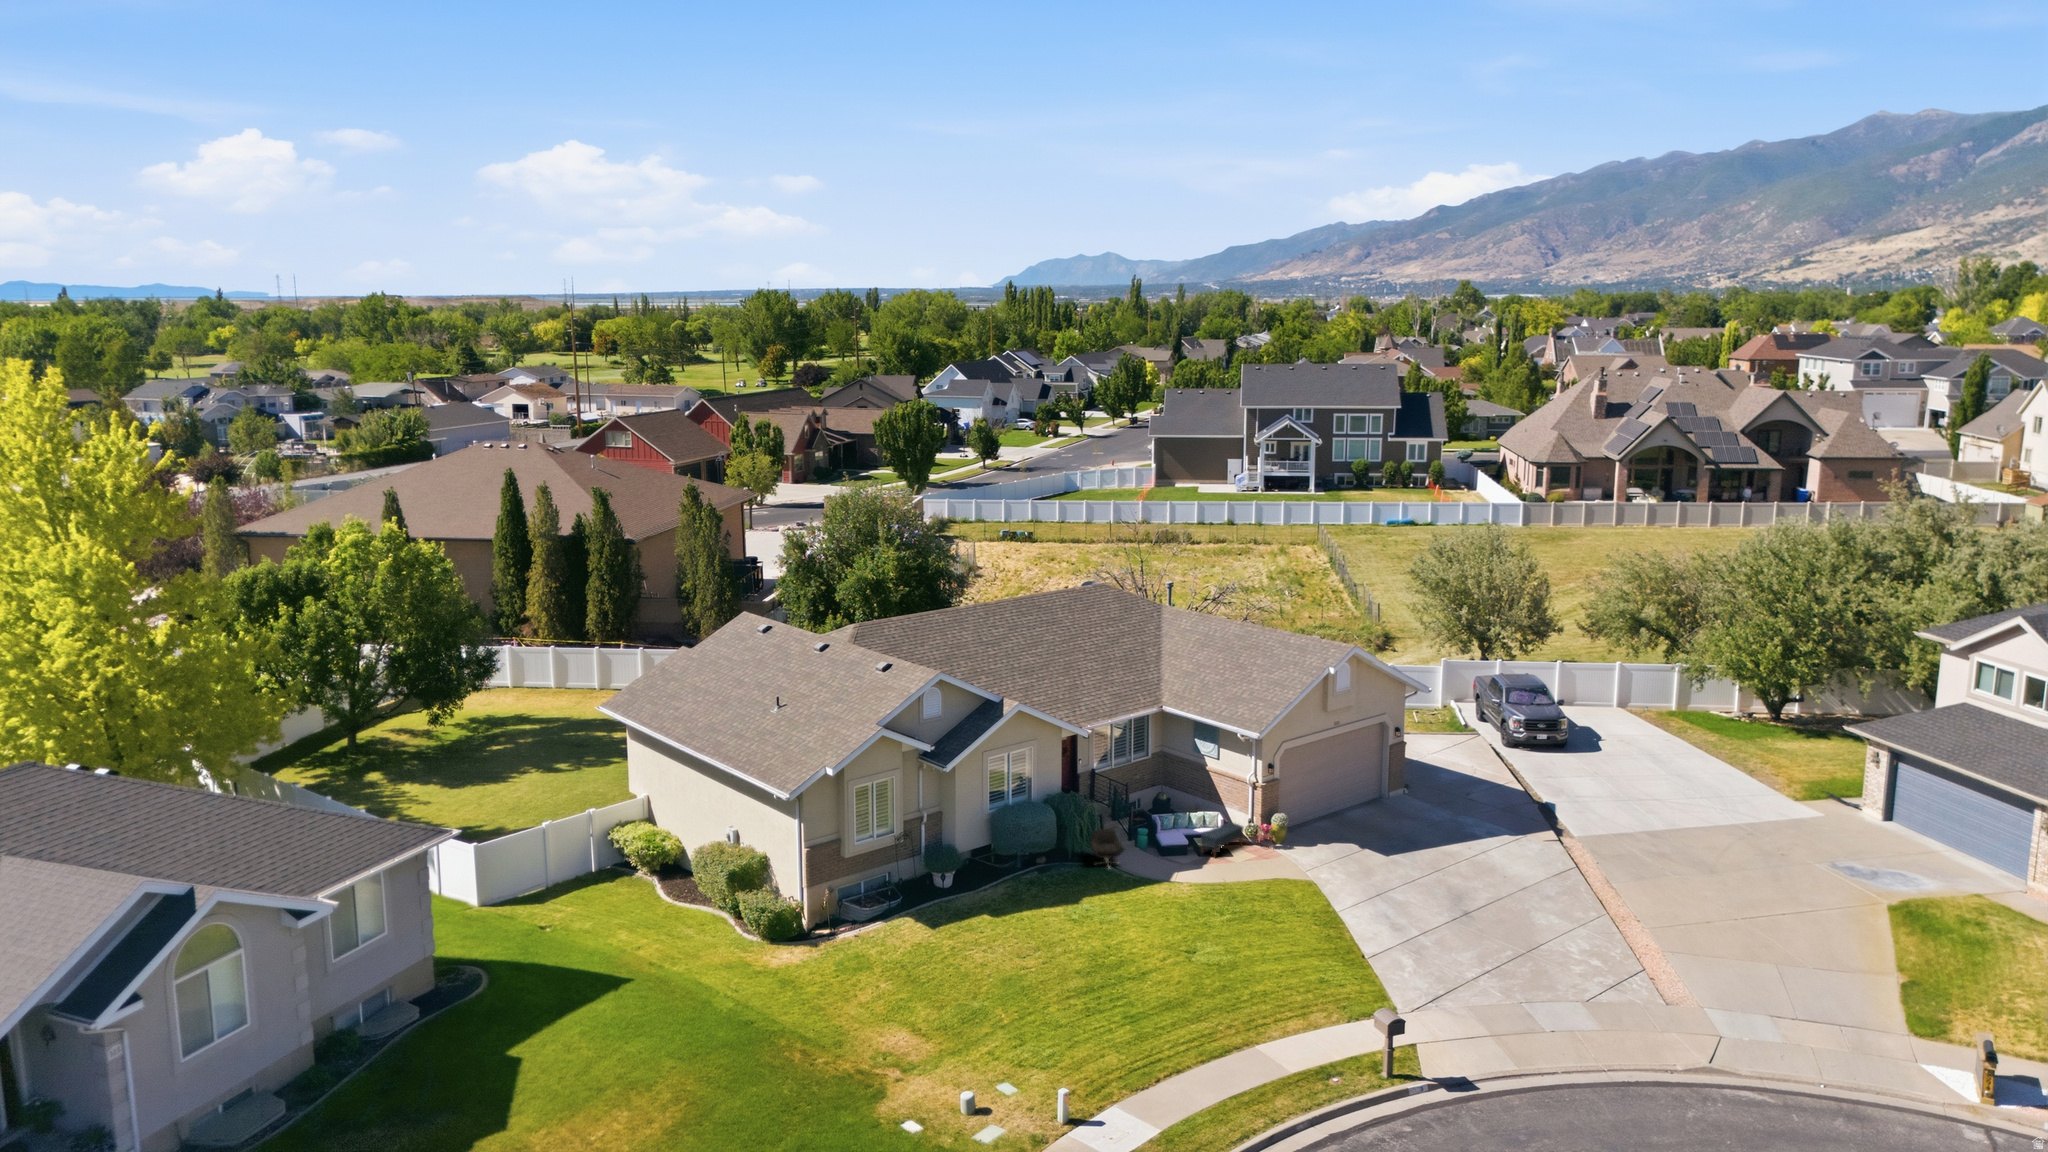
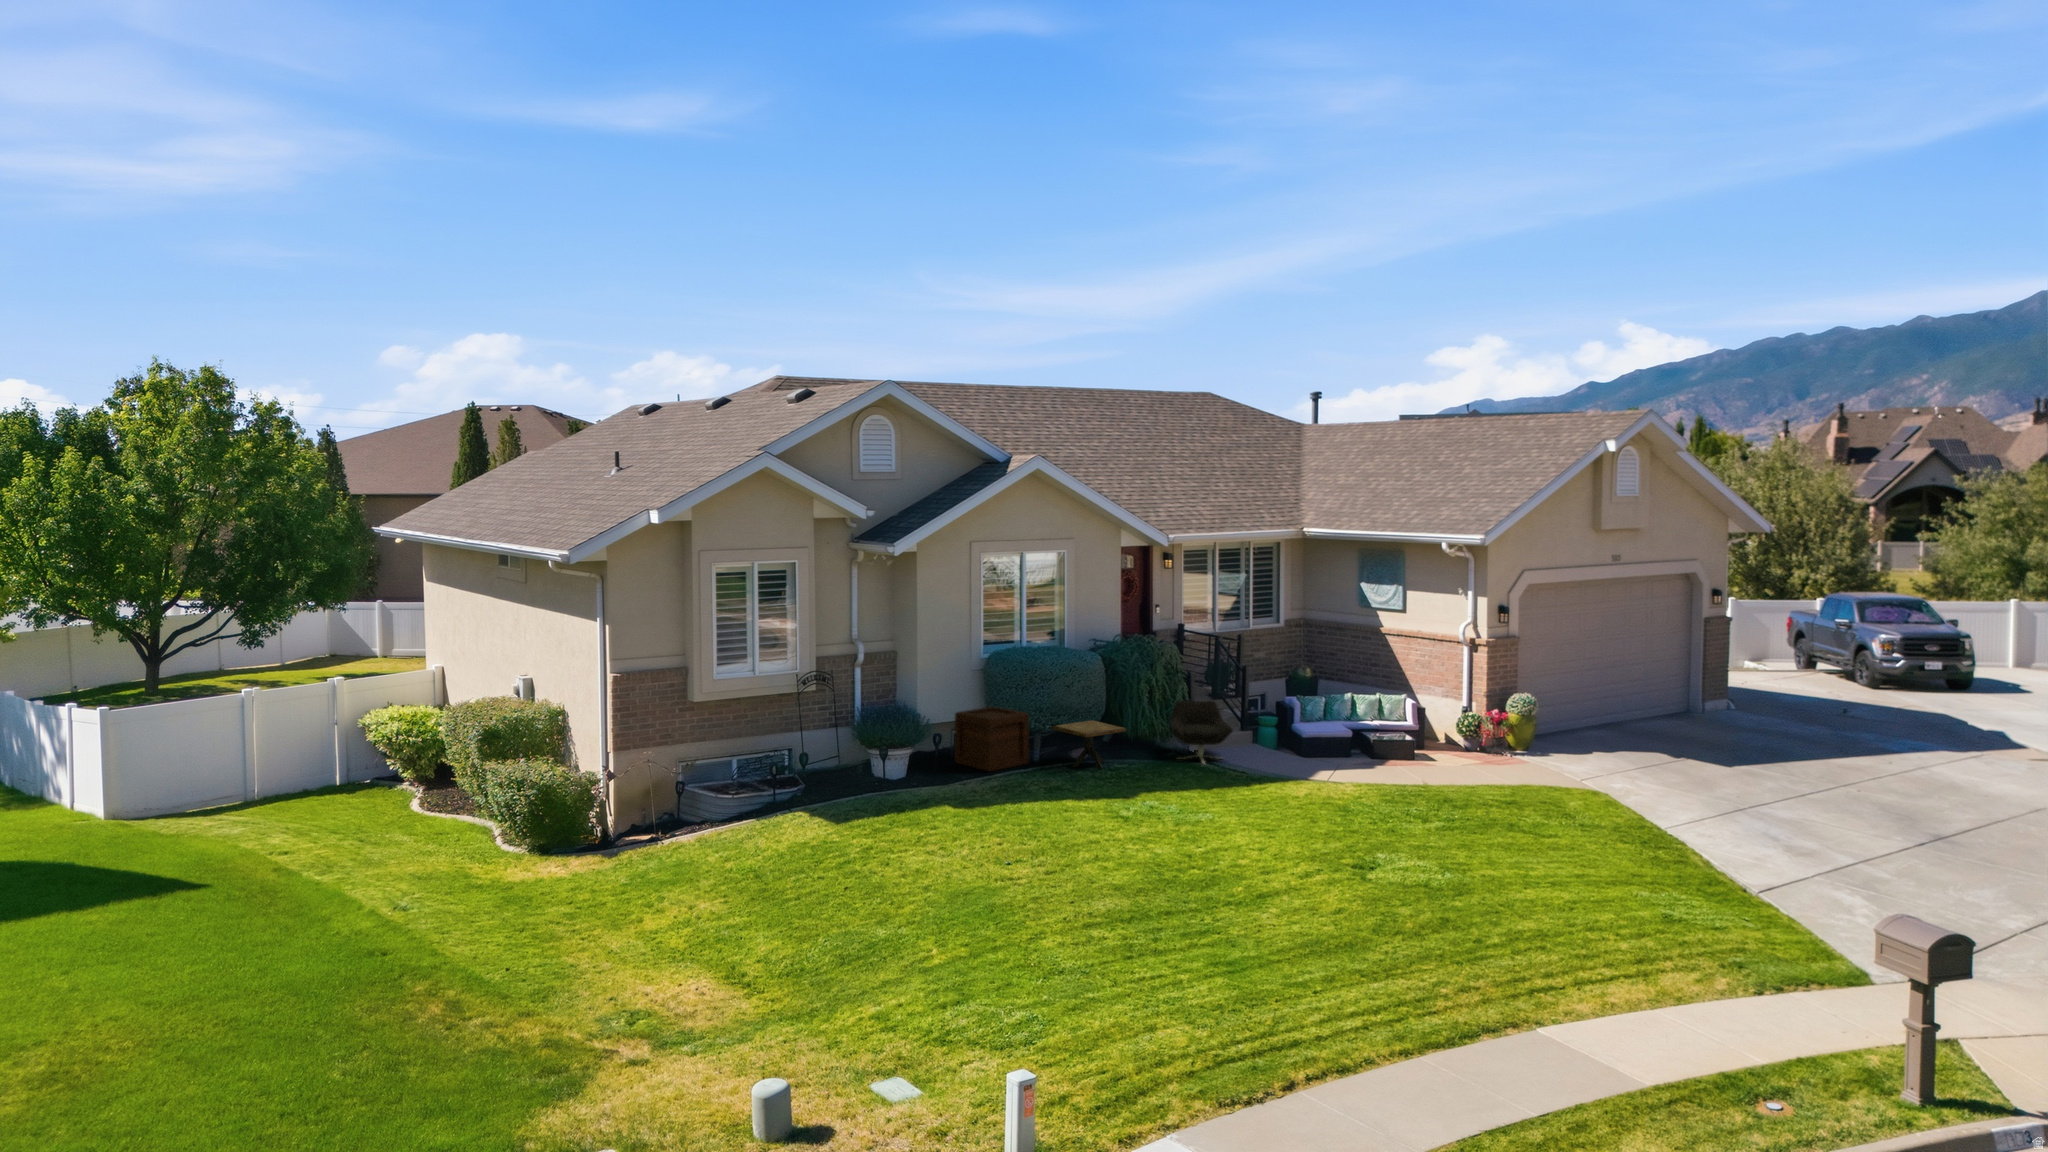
bench: present [1201,822,1243,857] -> none [1375,704,1455,757]
wooden crate: none [976,839,1016,880] -> present [955,706,1029,772]
side table: none [1028,845,1068,875] -> present [1053,720,1126,768]

